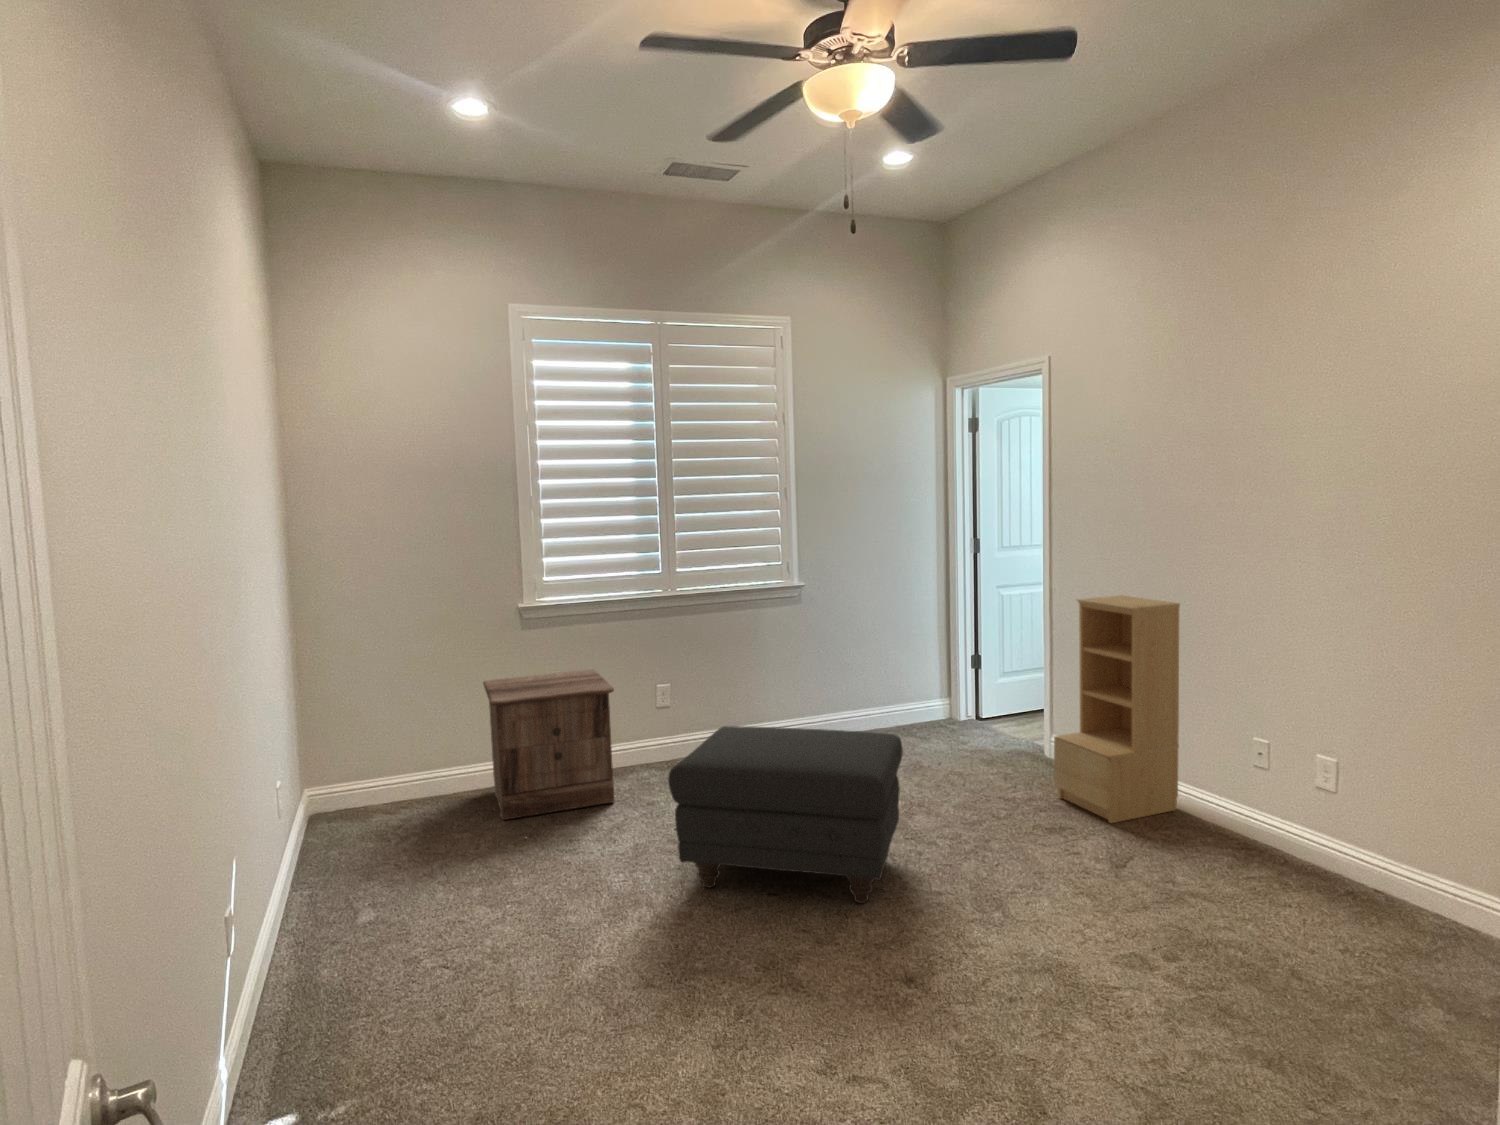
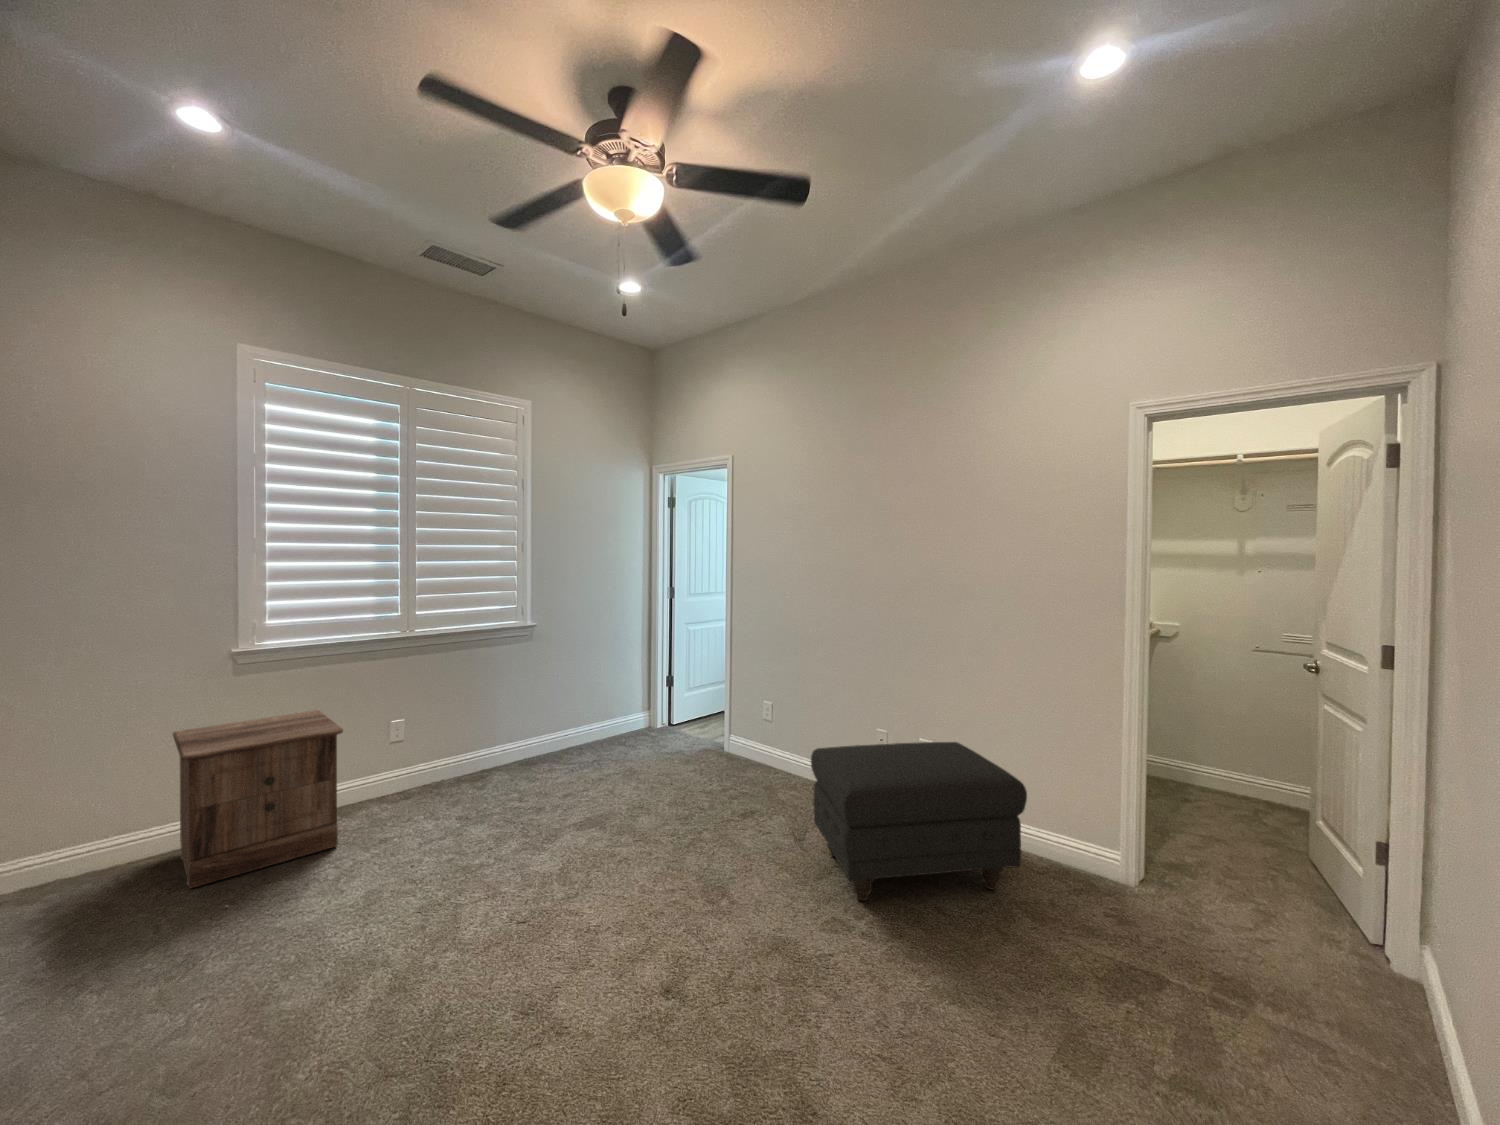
bookshelf: present [1054,595,1180,823] -> none [744,630,830,804]
ottoman: present [668,726,903,903] -> present [811,742,1027,901]

